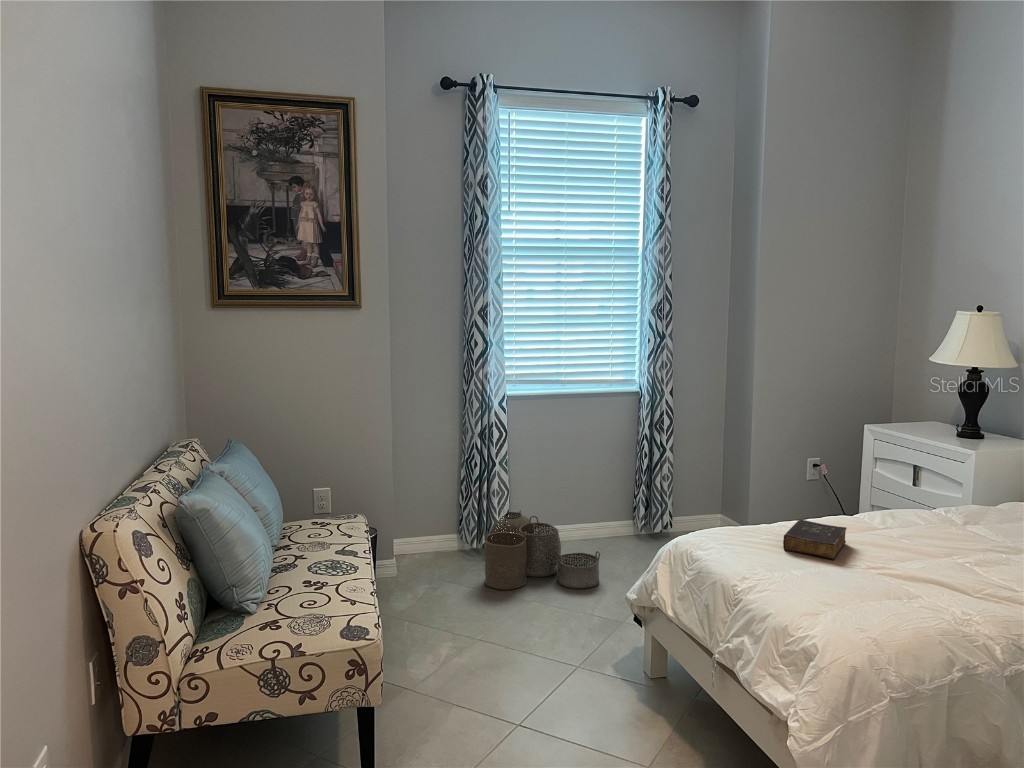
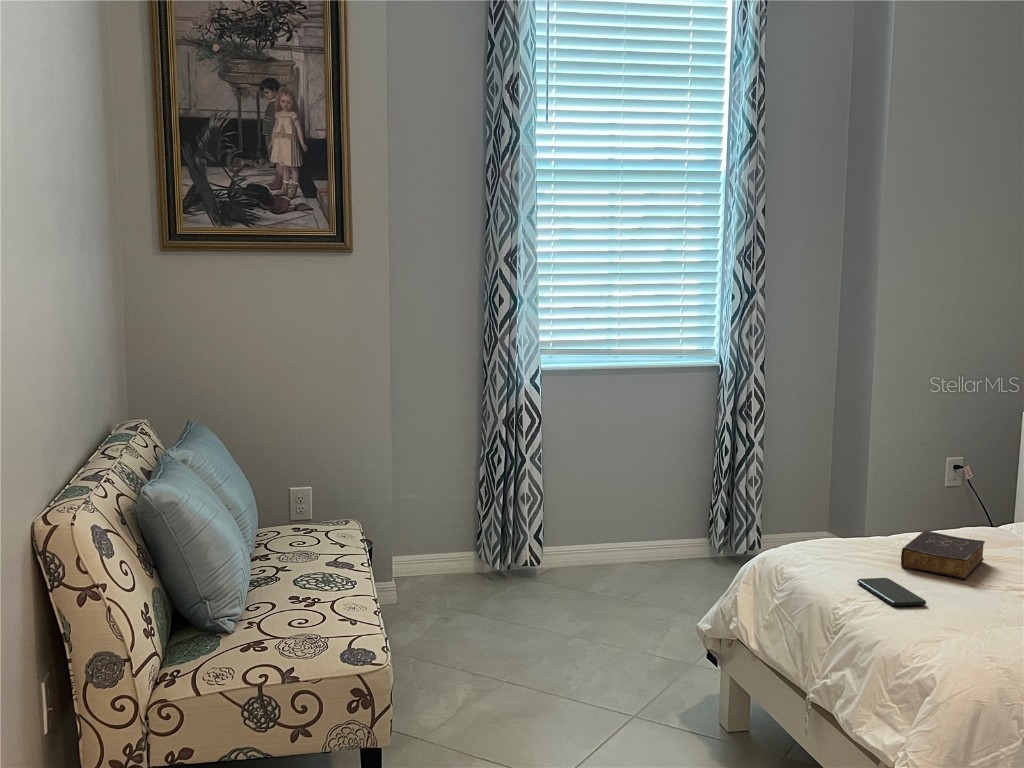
woven basket: present [483,510,600,590] -> none [510,521,664,625]
smartphone: none [751,560,807,585] -> present [857,578,926,606]

